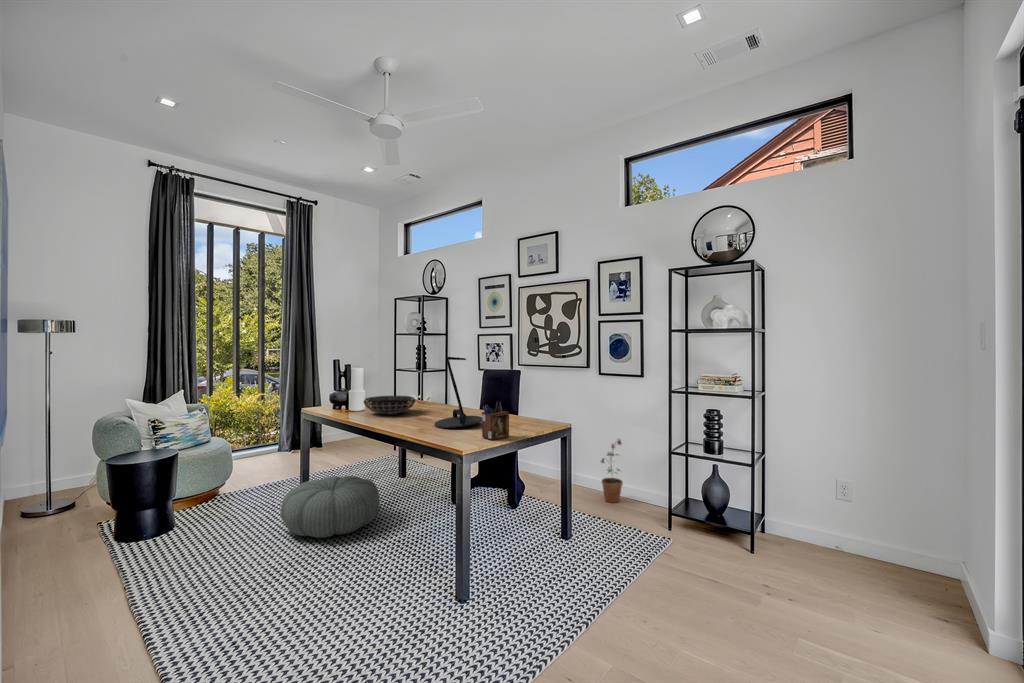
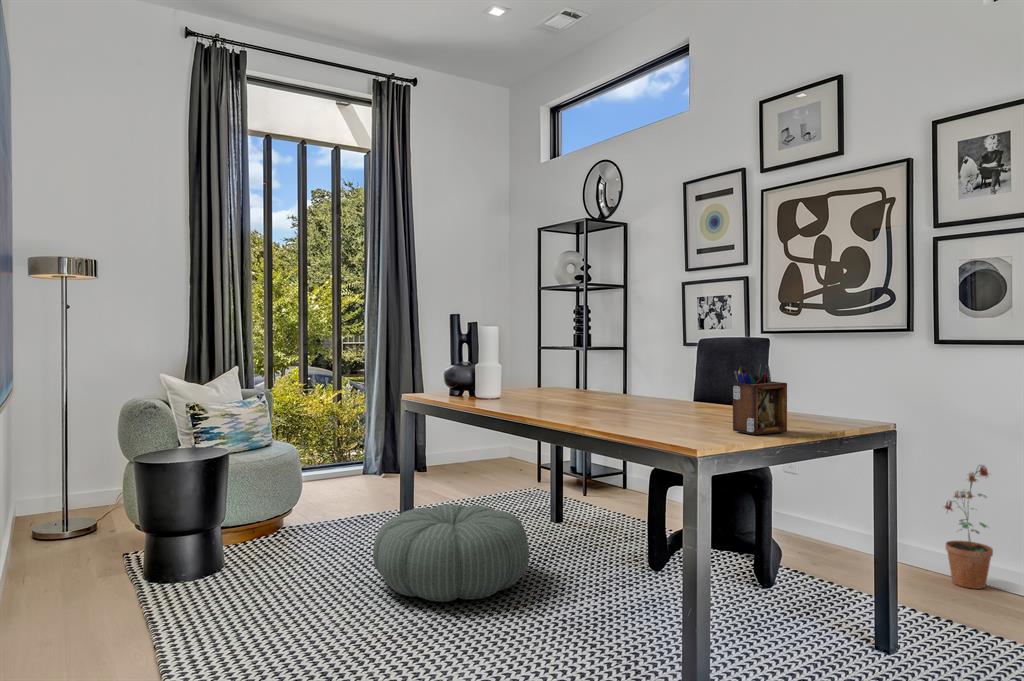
desk lamp: present [434,357,482,428] -> none [630,288,722,417]
decorative bowl: present [364,396,416,414] -> none [501,372,589,401]

